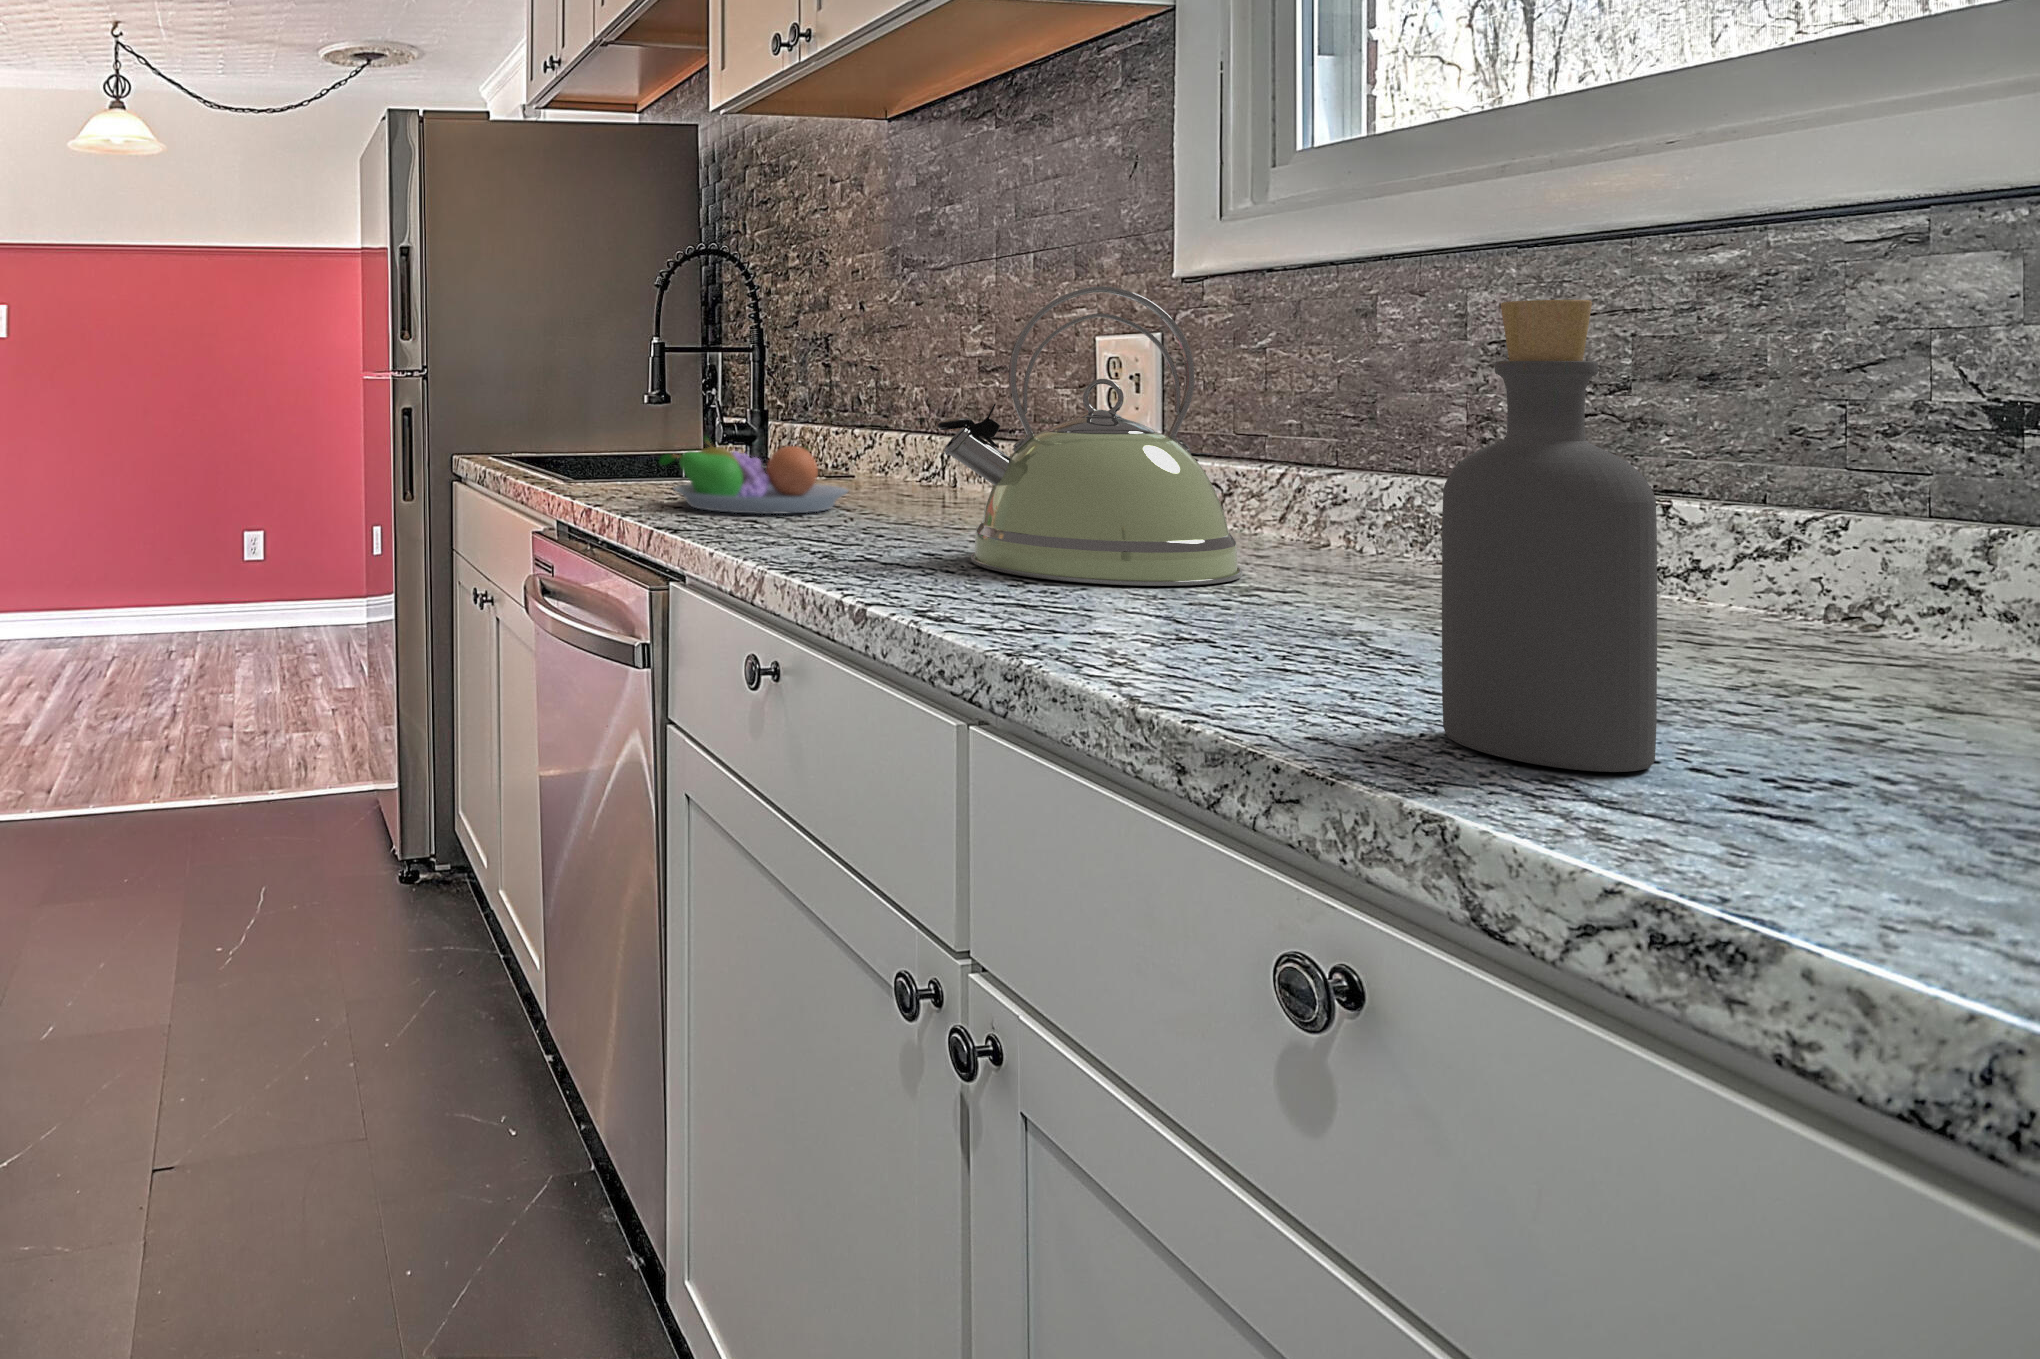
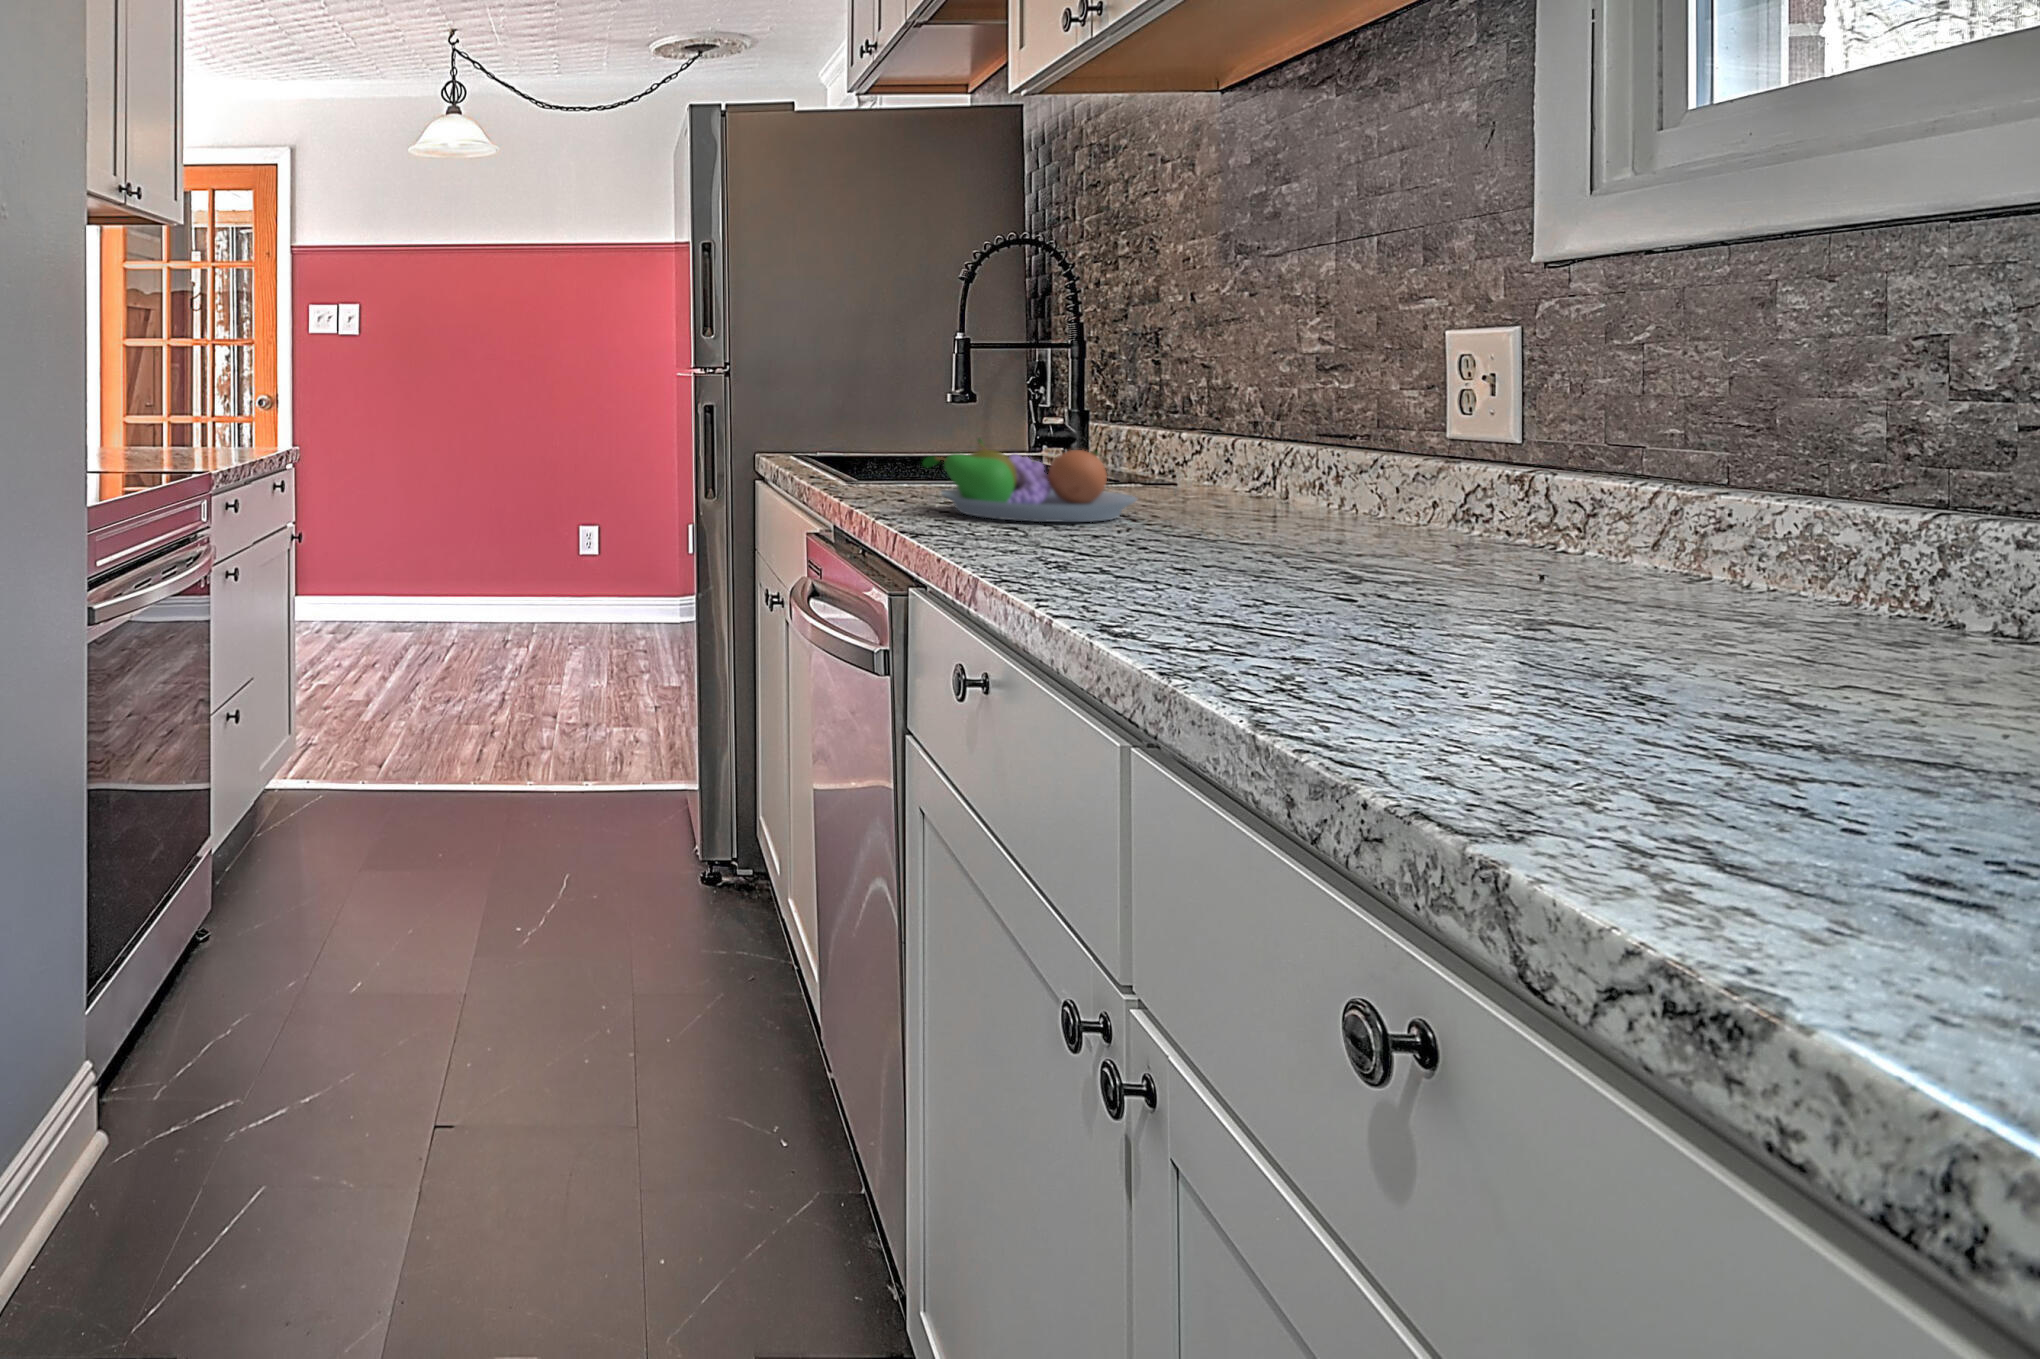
kettle: present [937,287,1242,586] -> none [1182,279,1552,616]
bottle: present [1442,300,1657,772] -> none [1594,303,1850,841]

